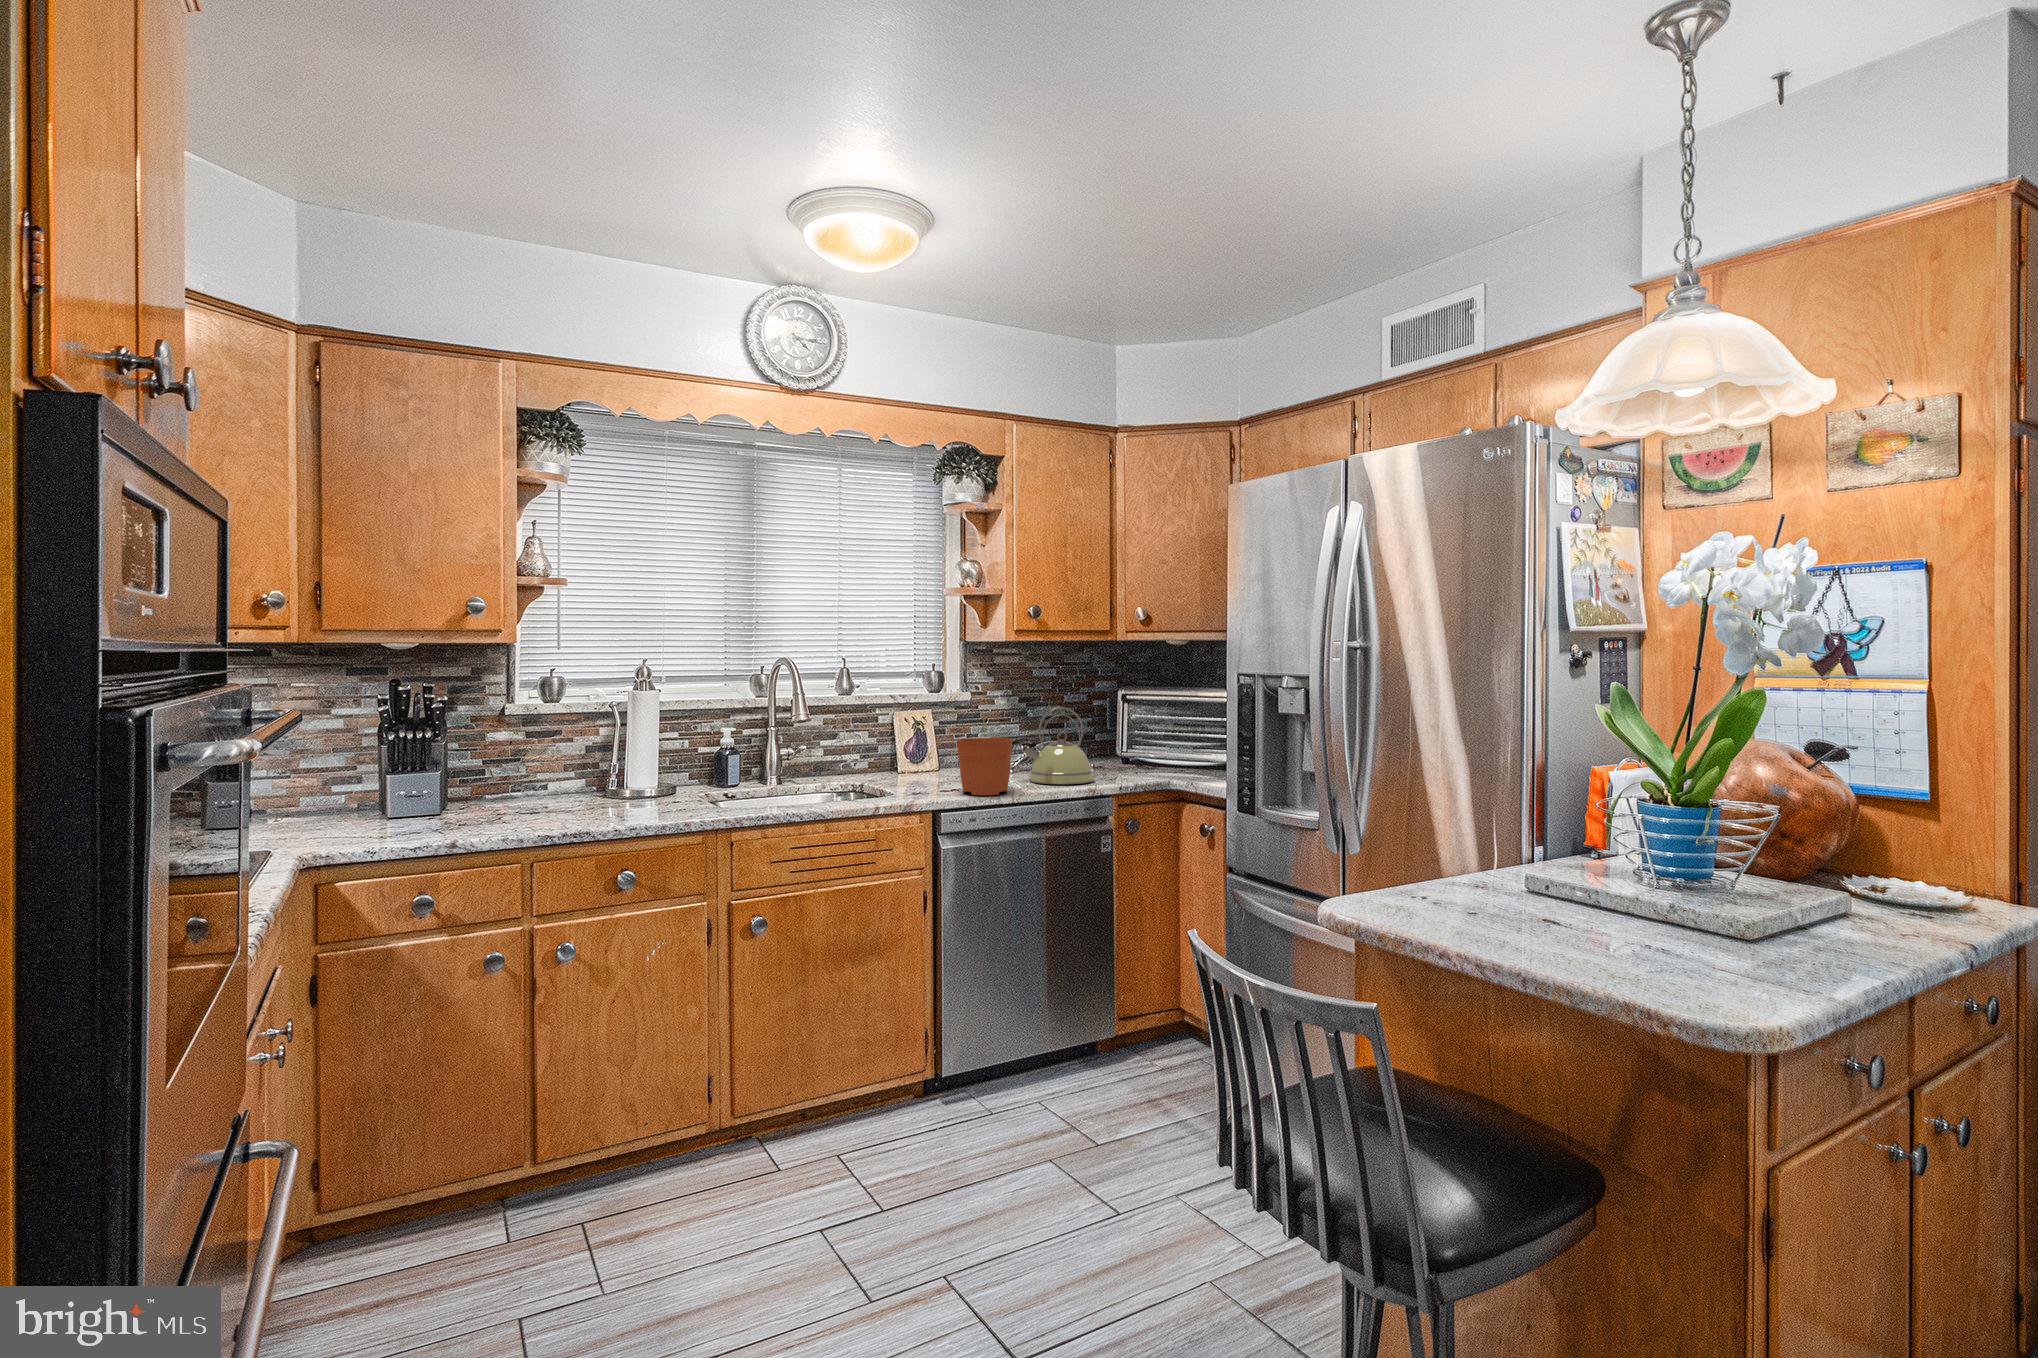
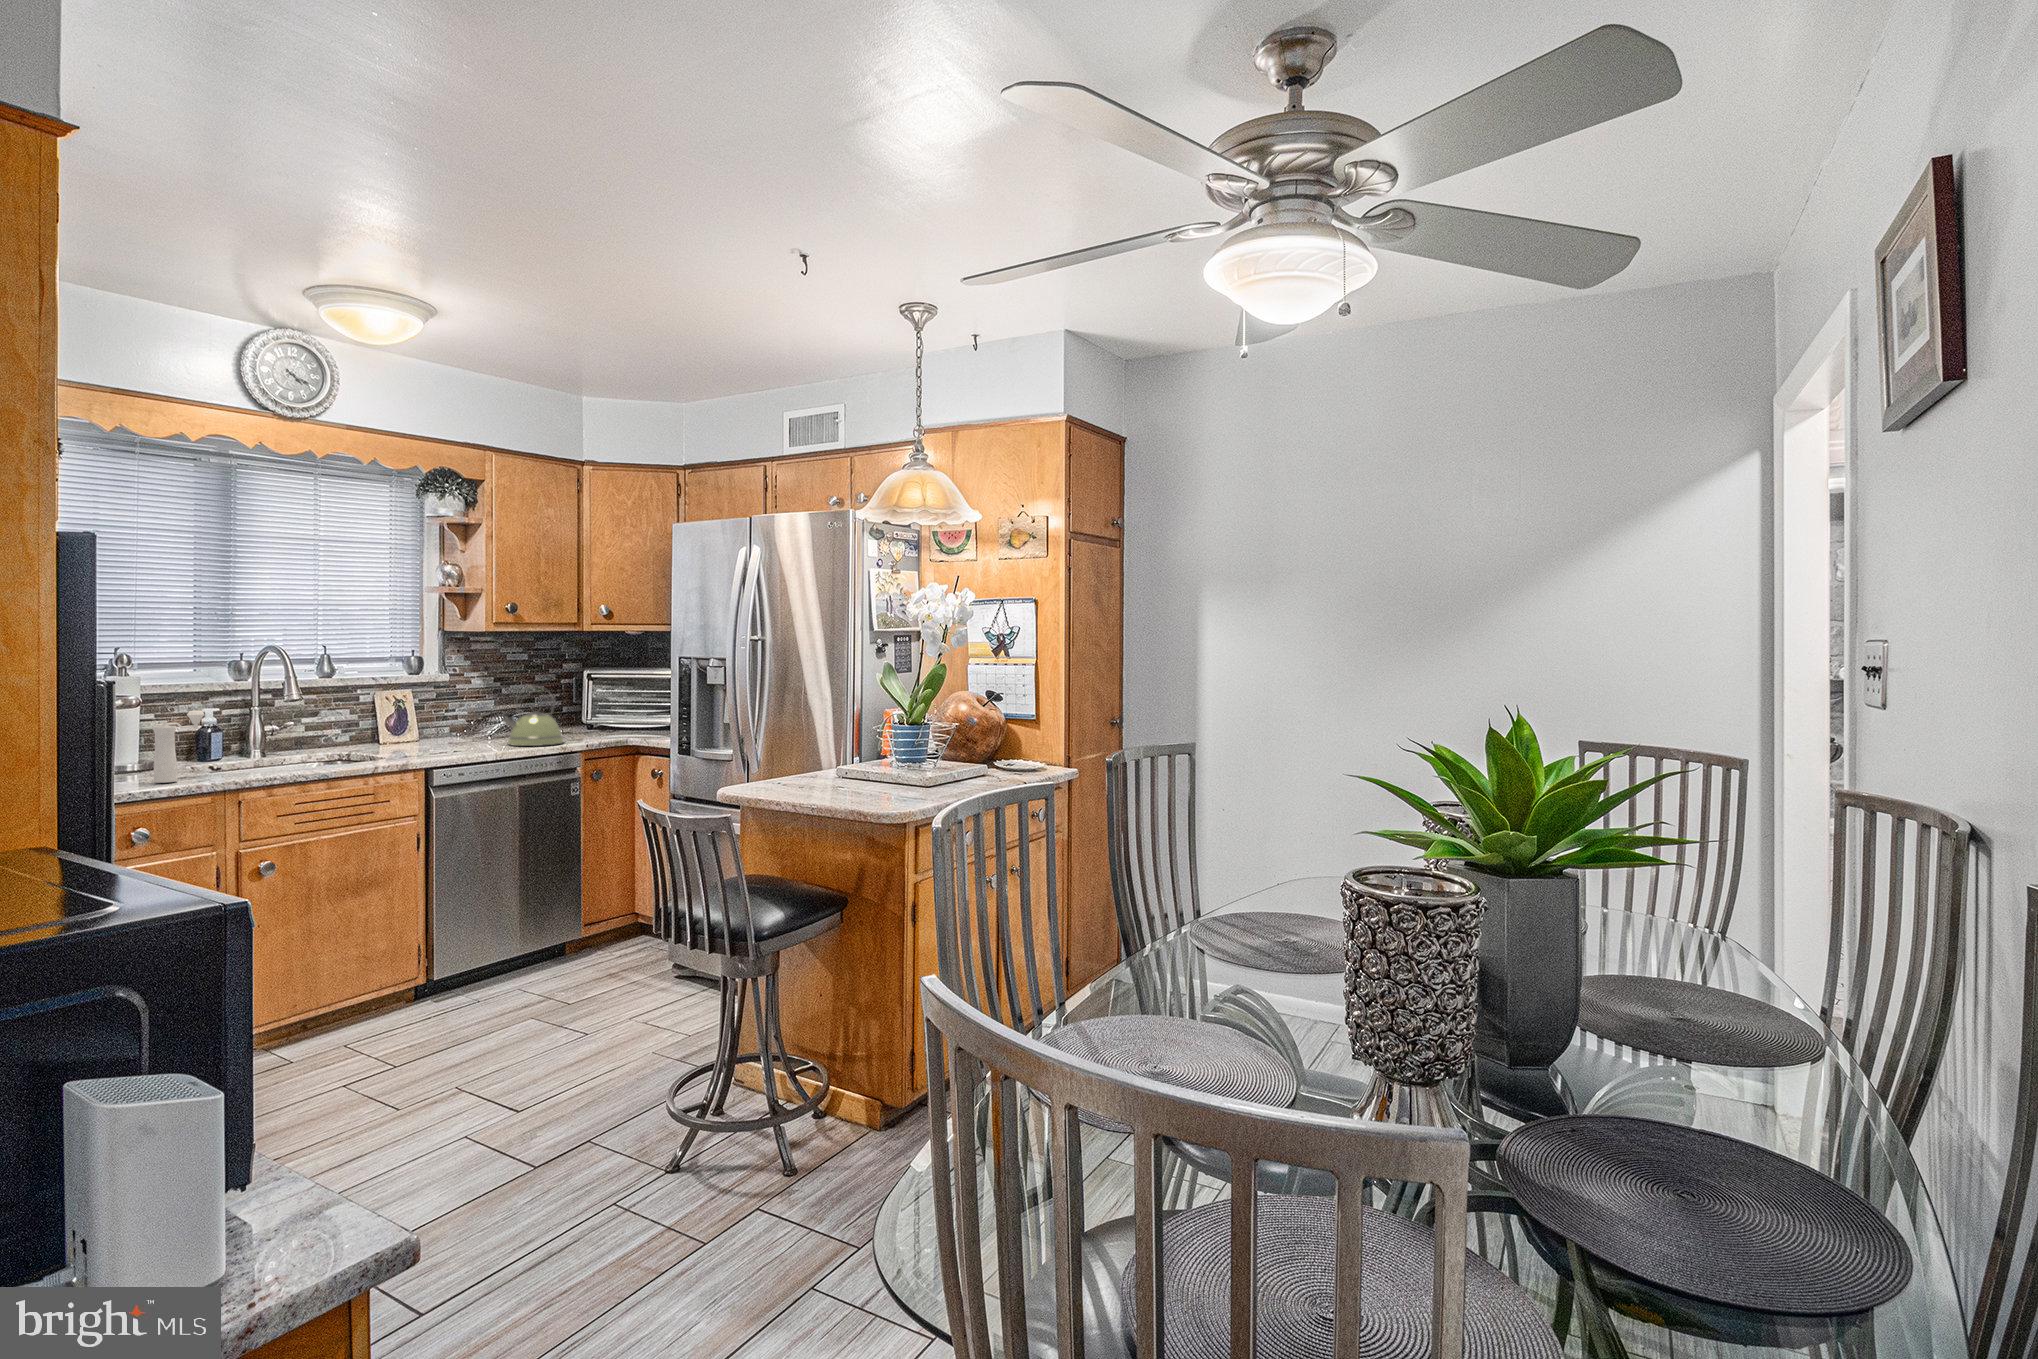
plant pot: present [957,713,1013,795] -> none [445,690,495,755]
pepper mill: none [651,734,705,819] -> present [152,711,204,783]

